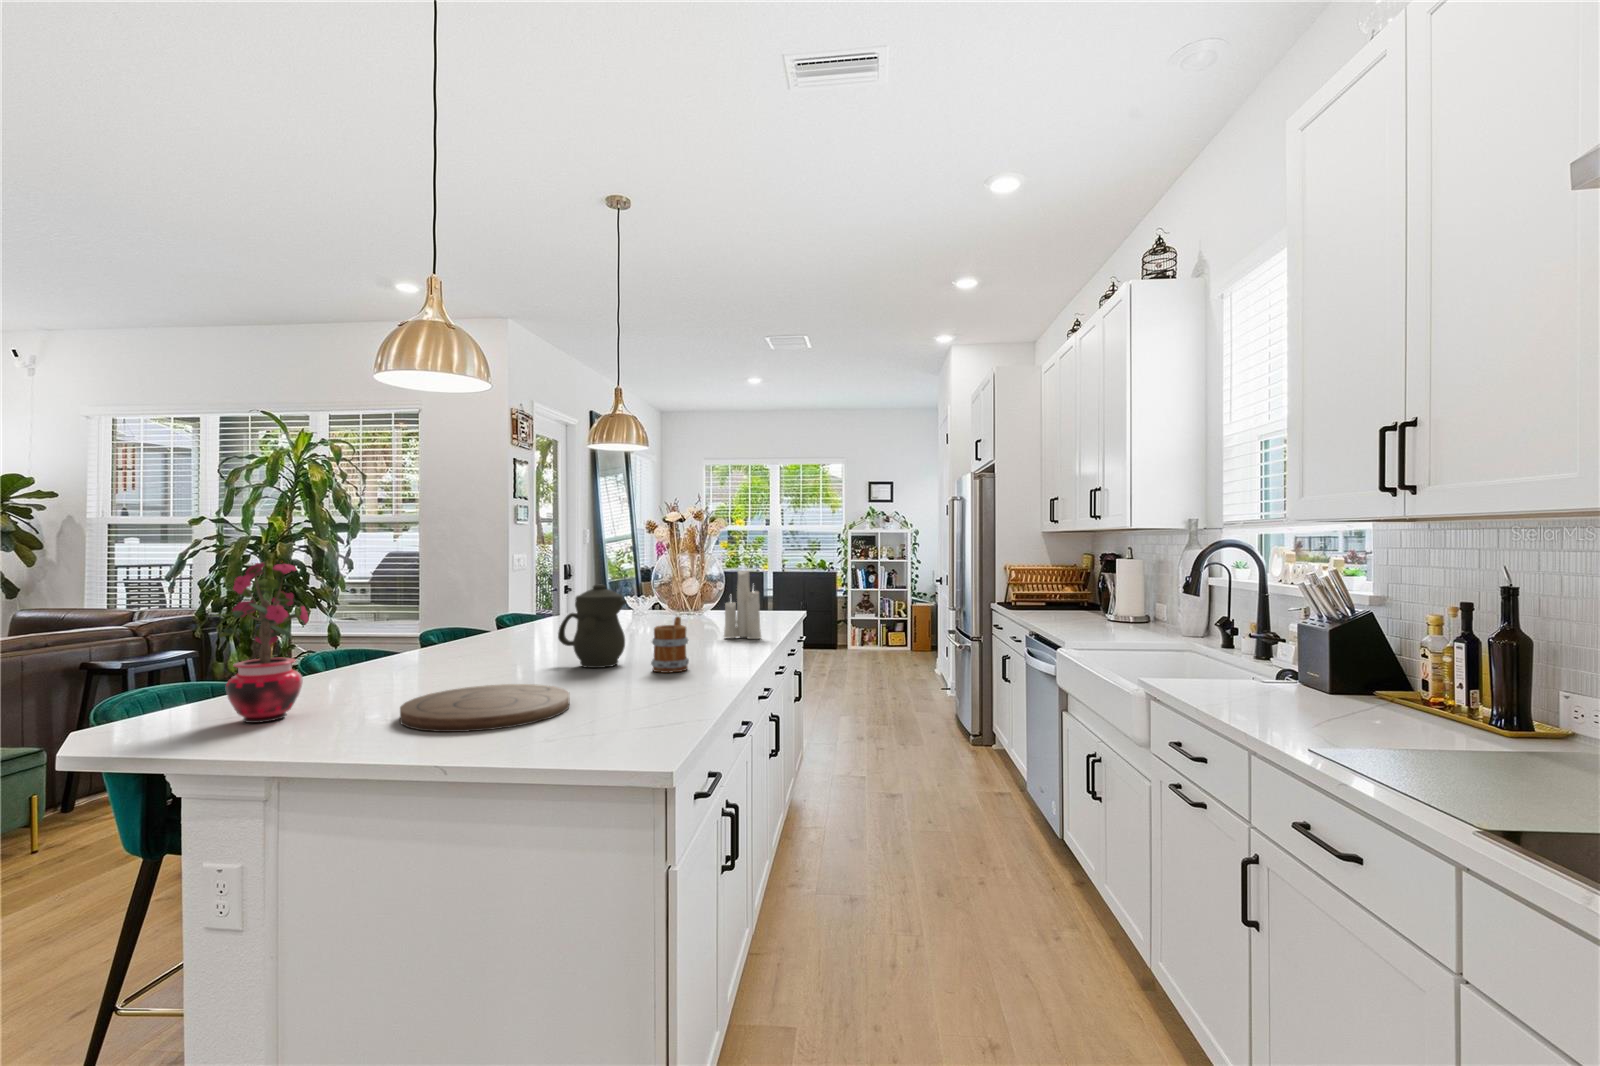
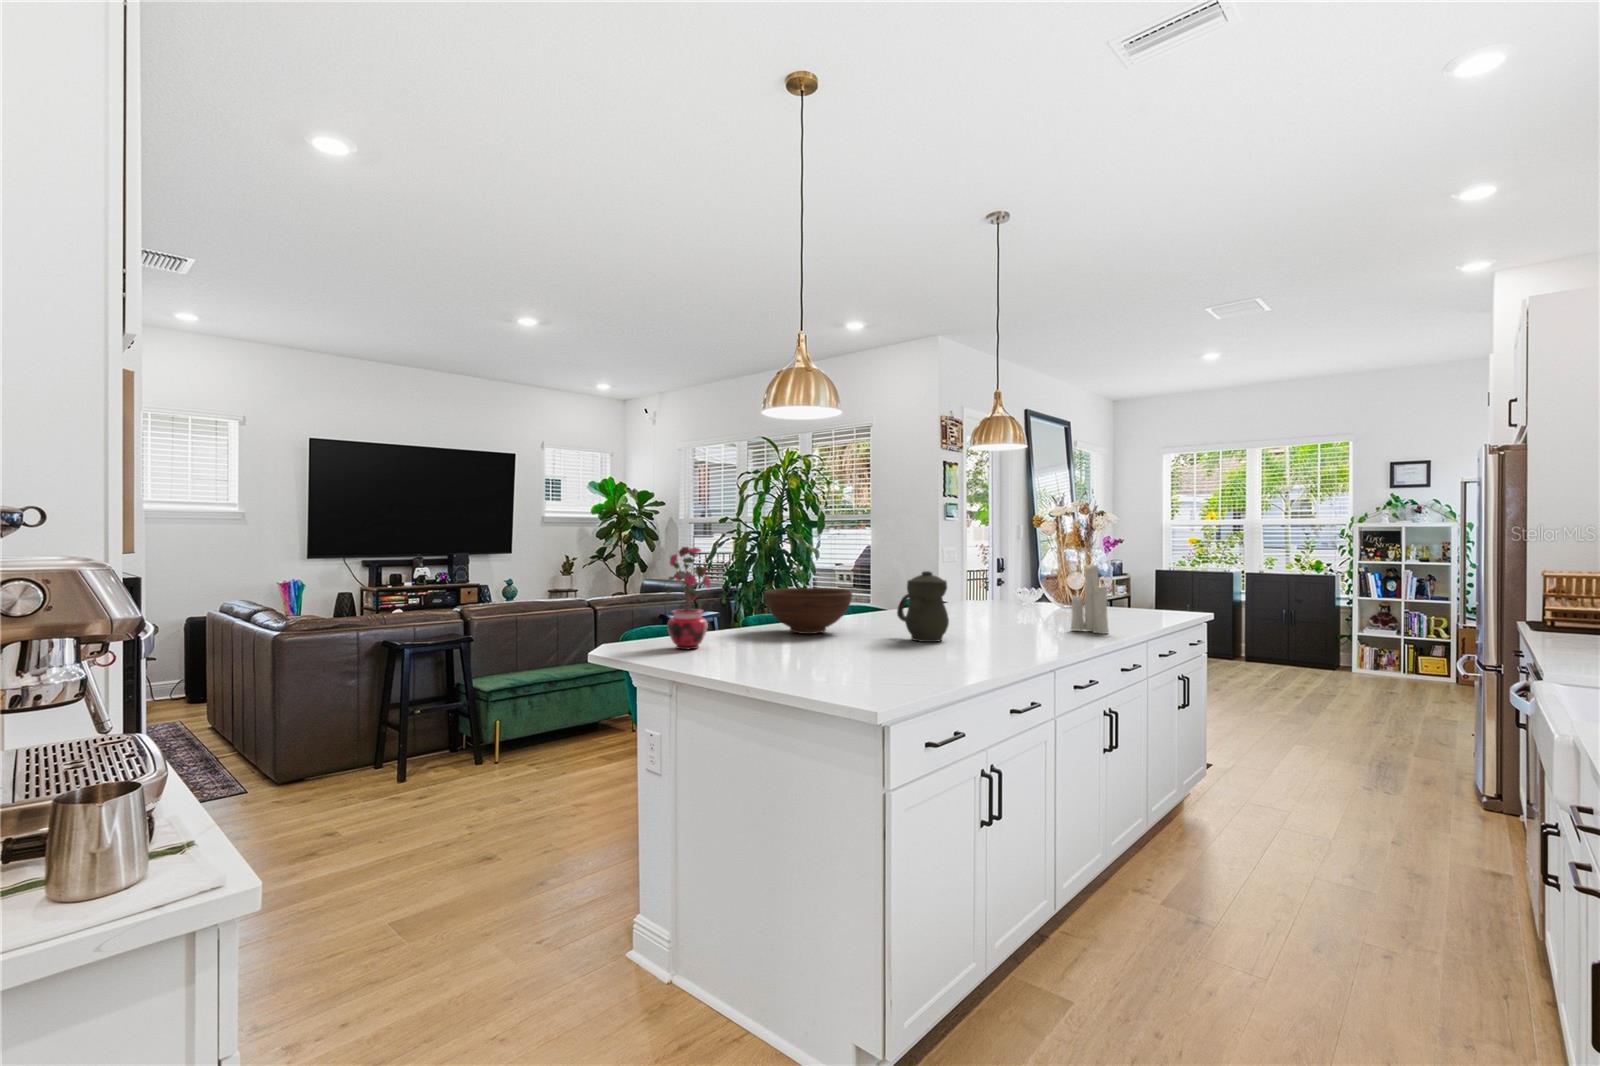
fruit bowl: none [364,611,495,674] -> present [764,588,852,634]
mug: present [651,617,689,673] -> none [959,602,995,651]
cutting board: present [400,684,570,732] -> none [749,642,864,670]

